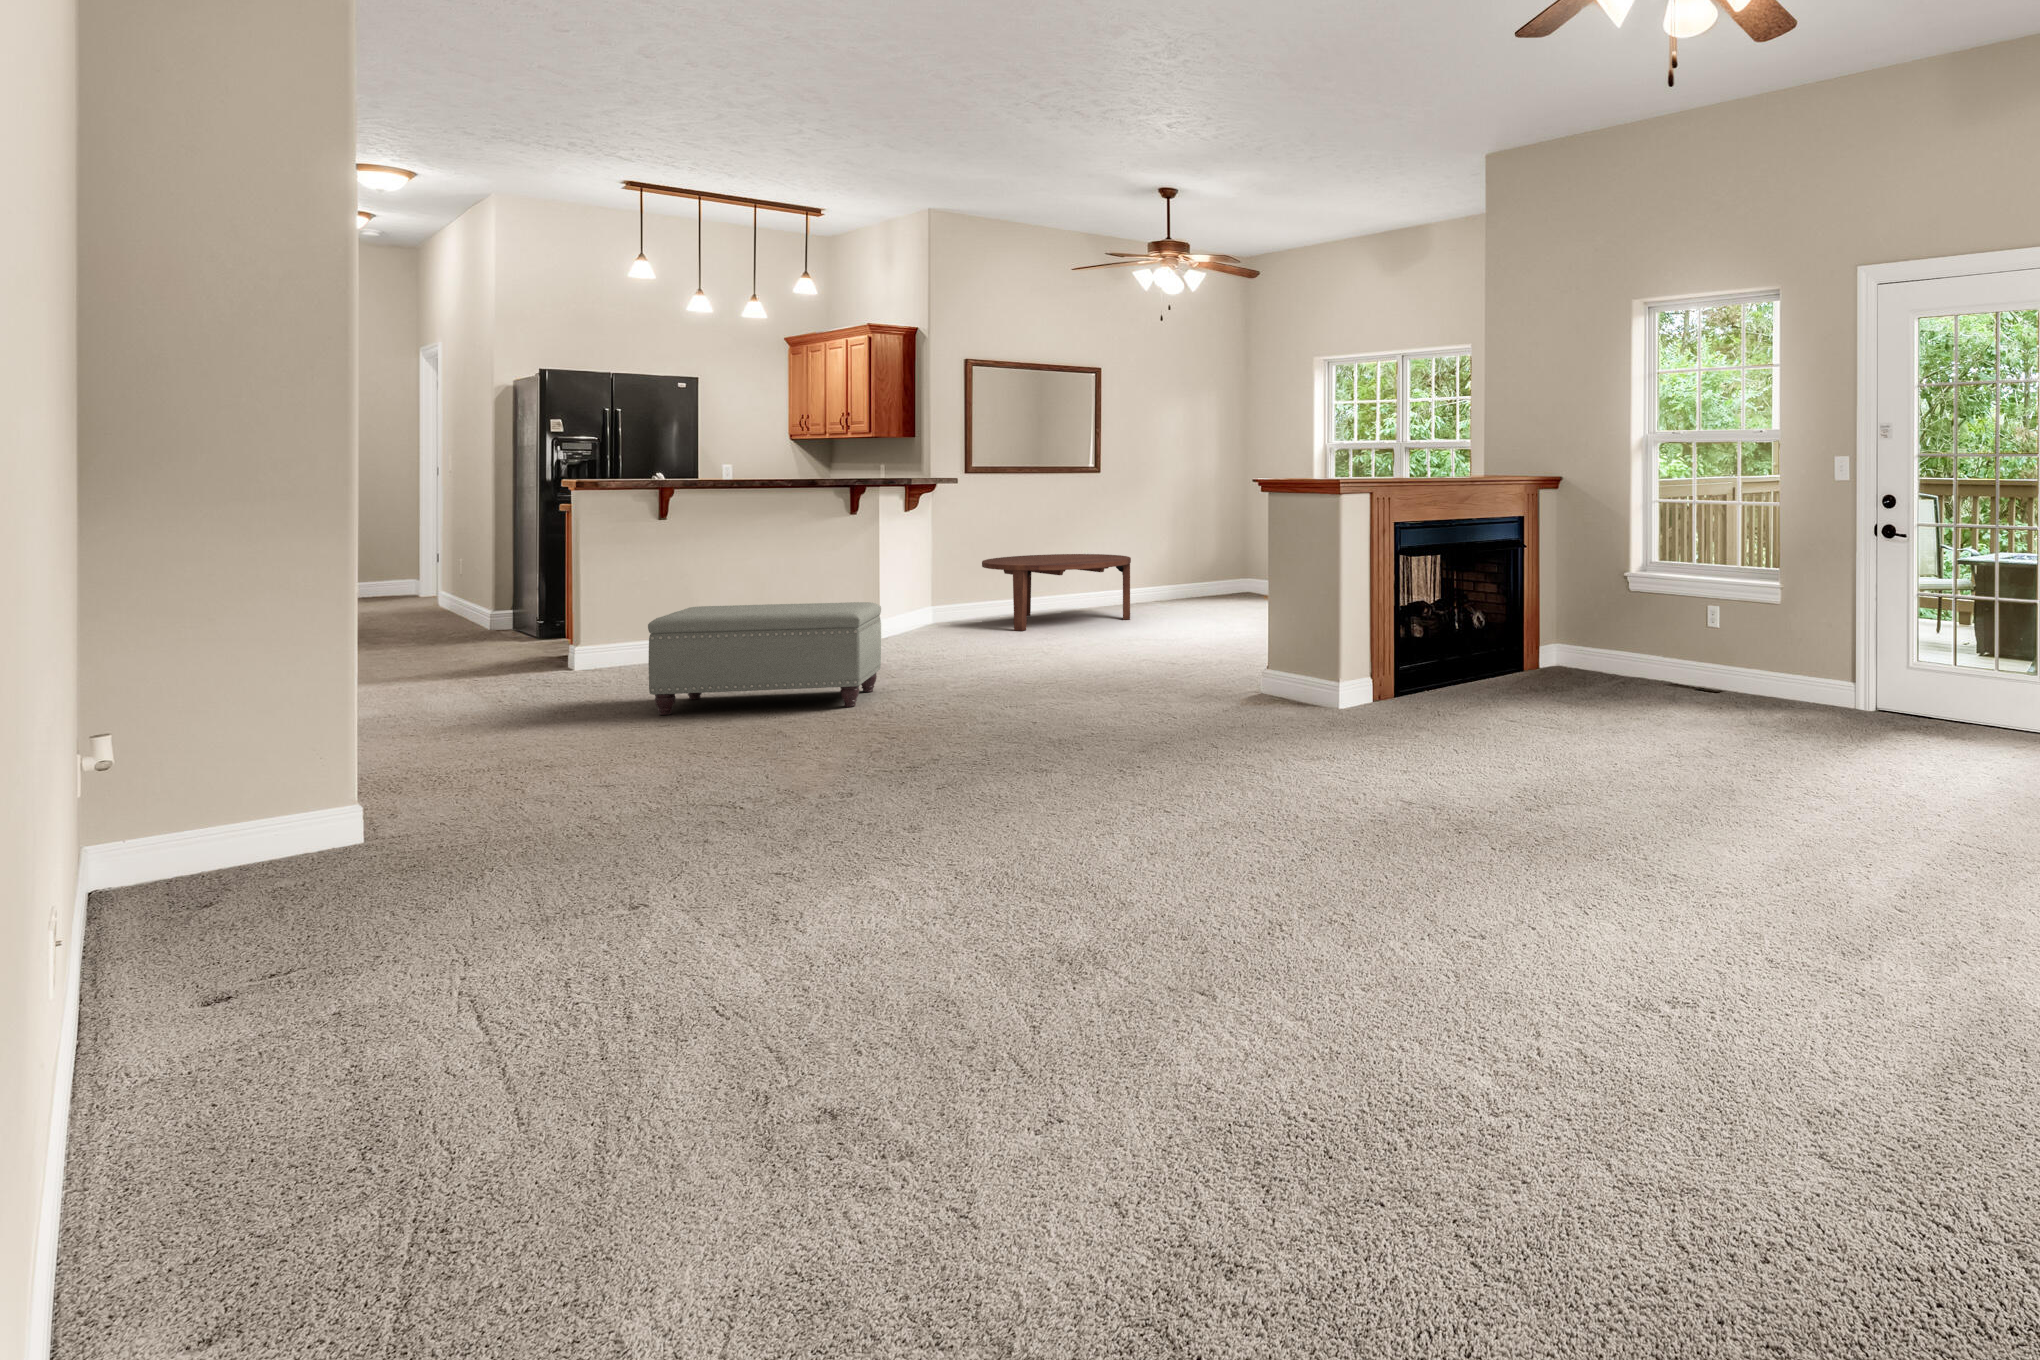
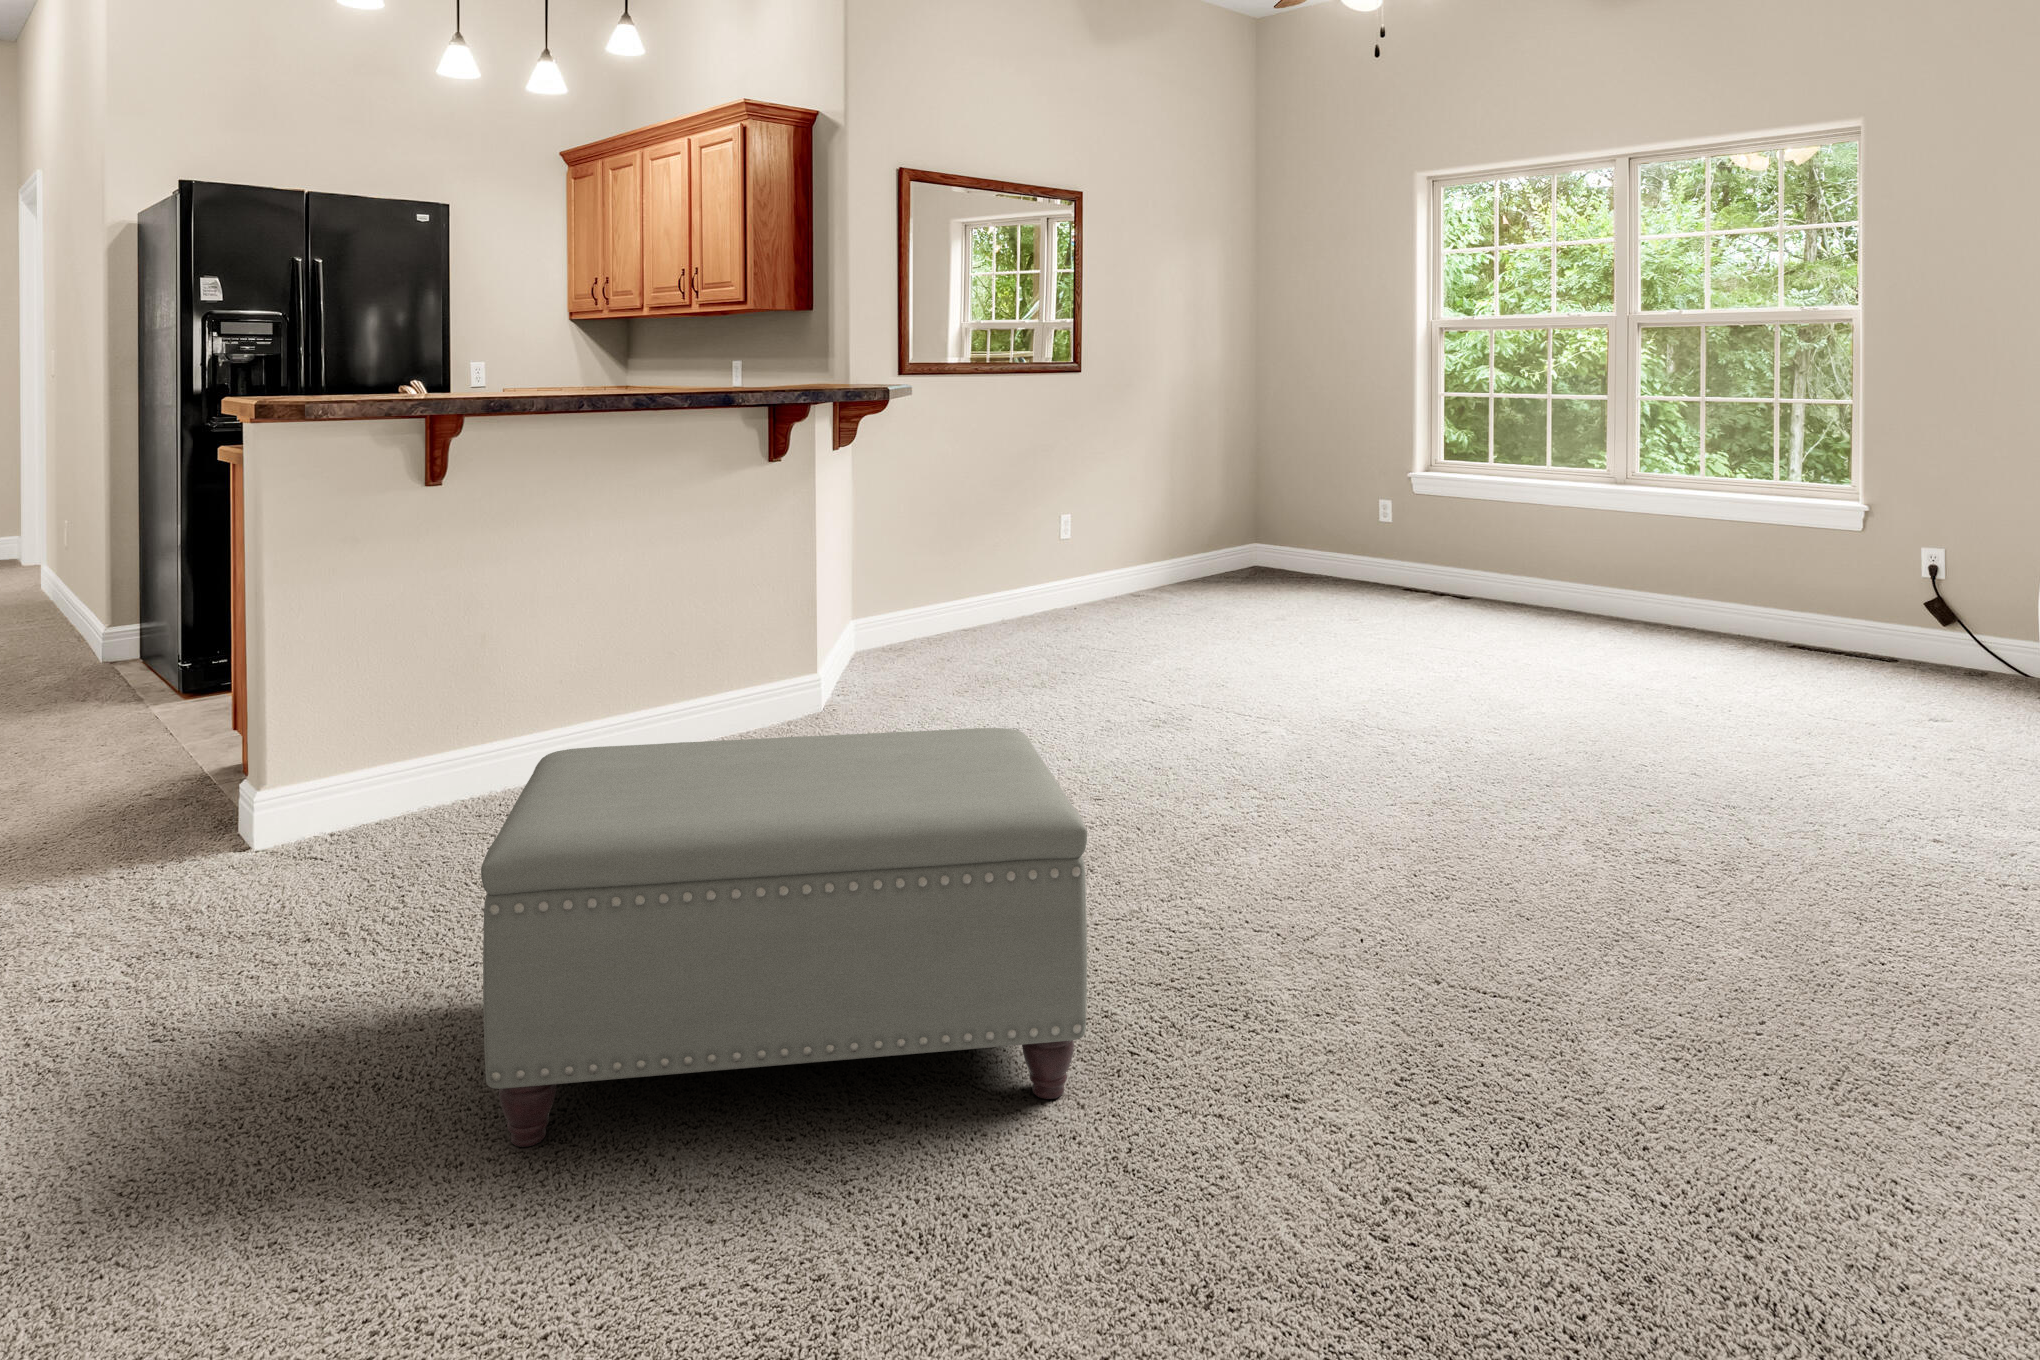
coffee table: present [982,554,1131,631] -> none [938,514,1198,674]

